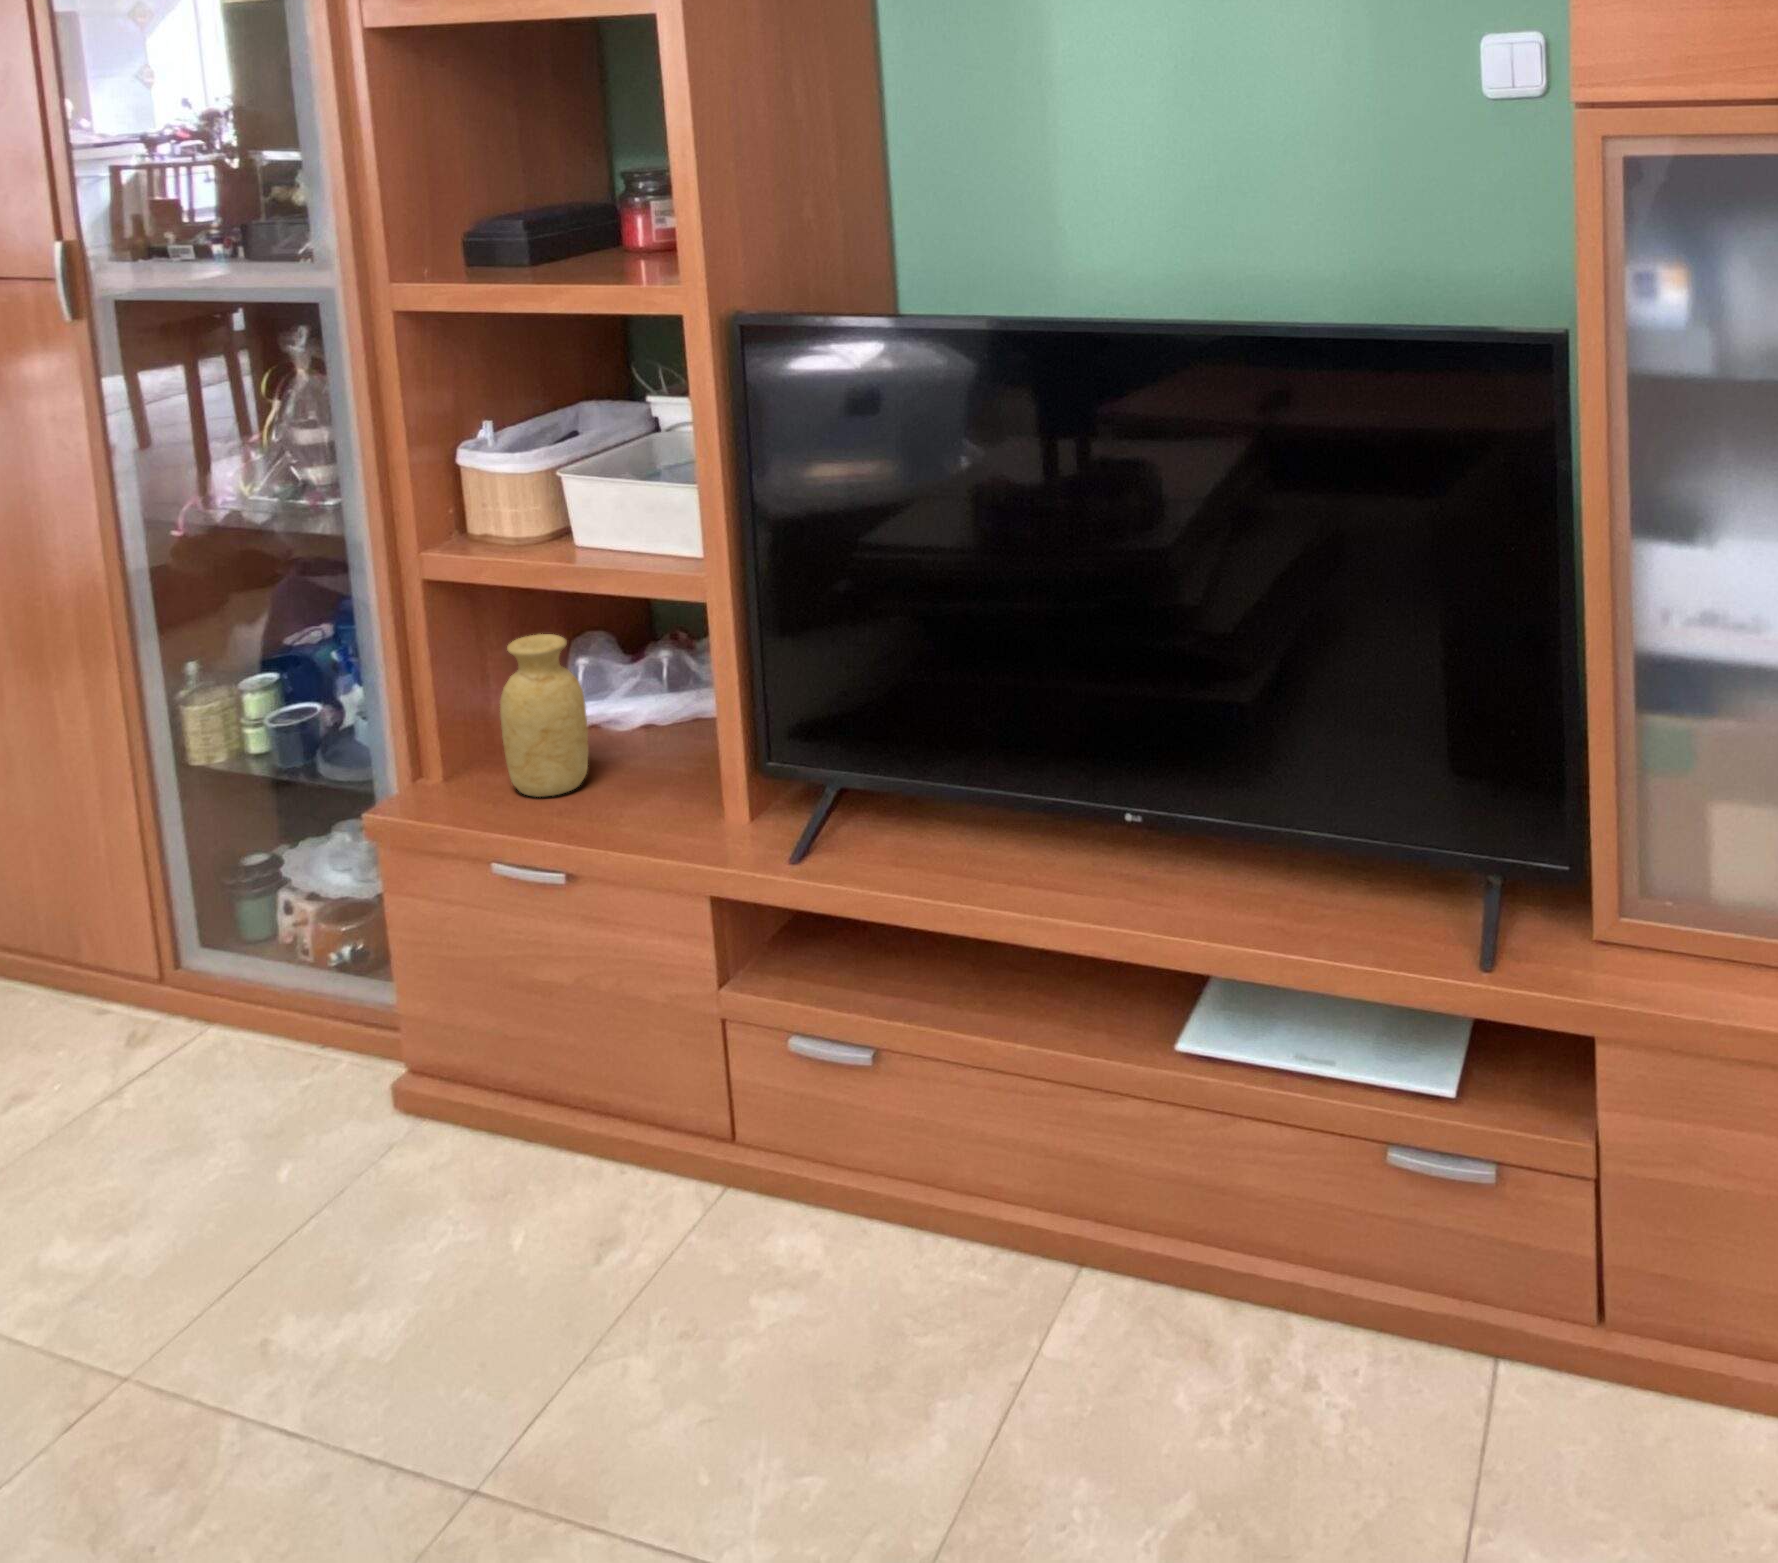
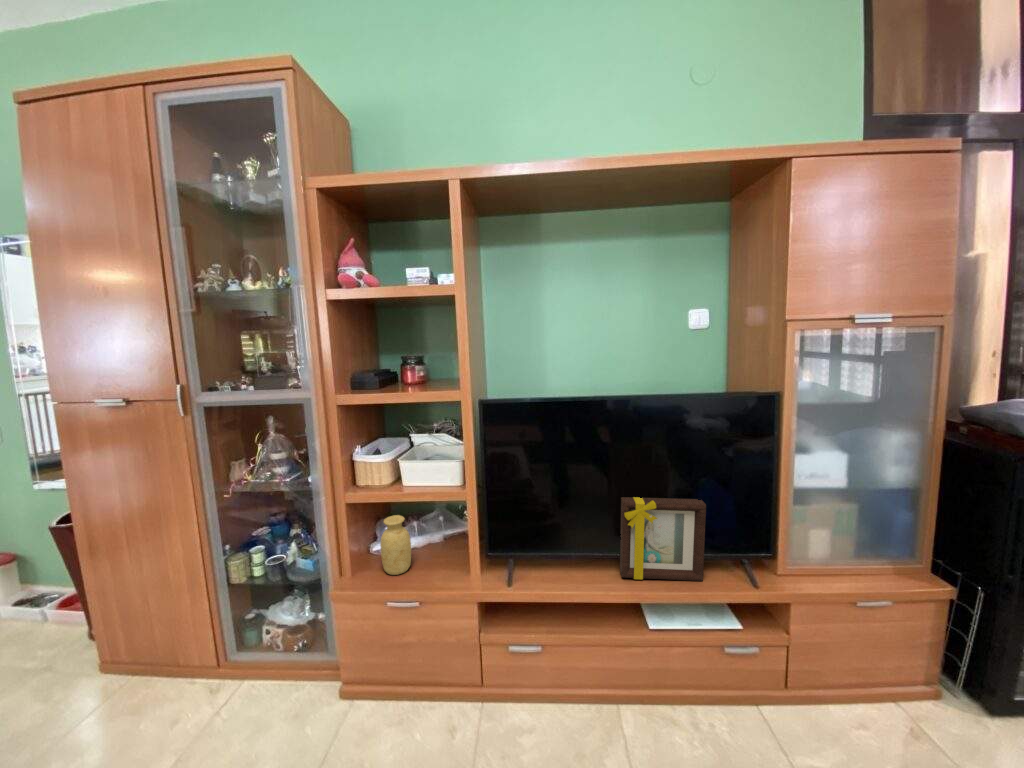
picture frame: none [1114,646,1376,943] -> present [620,497,706,581]

